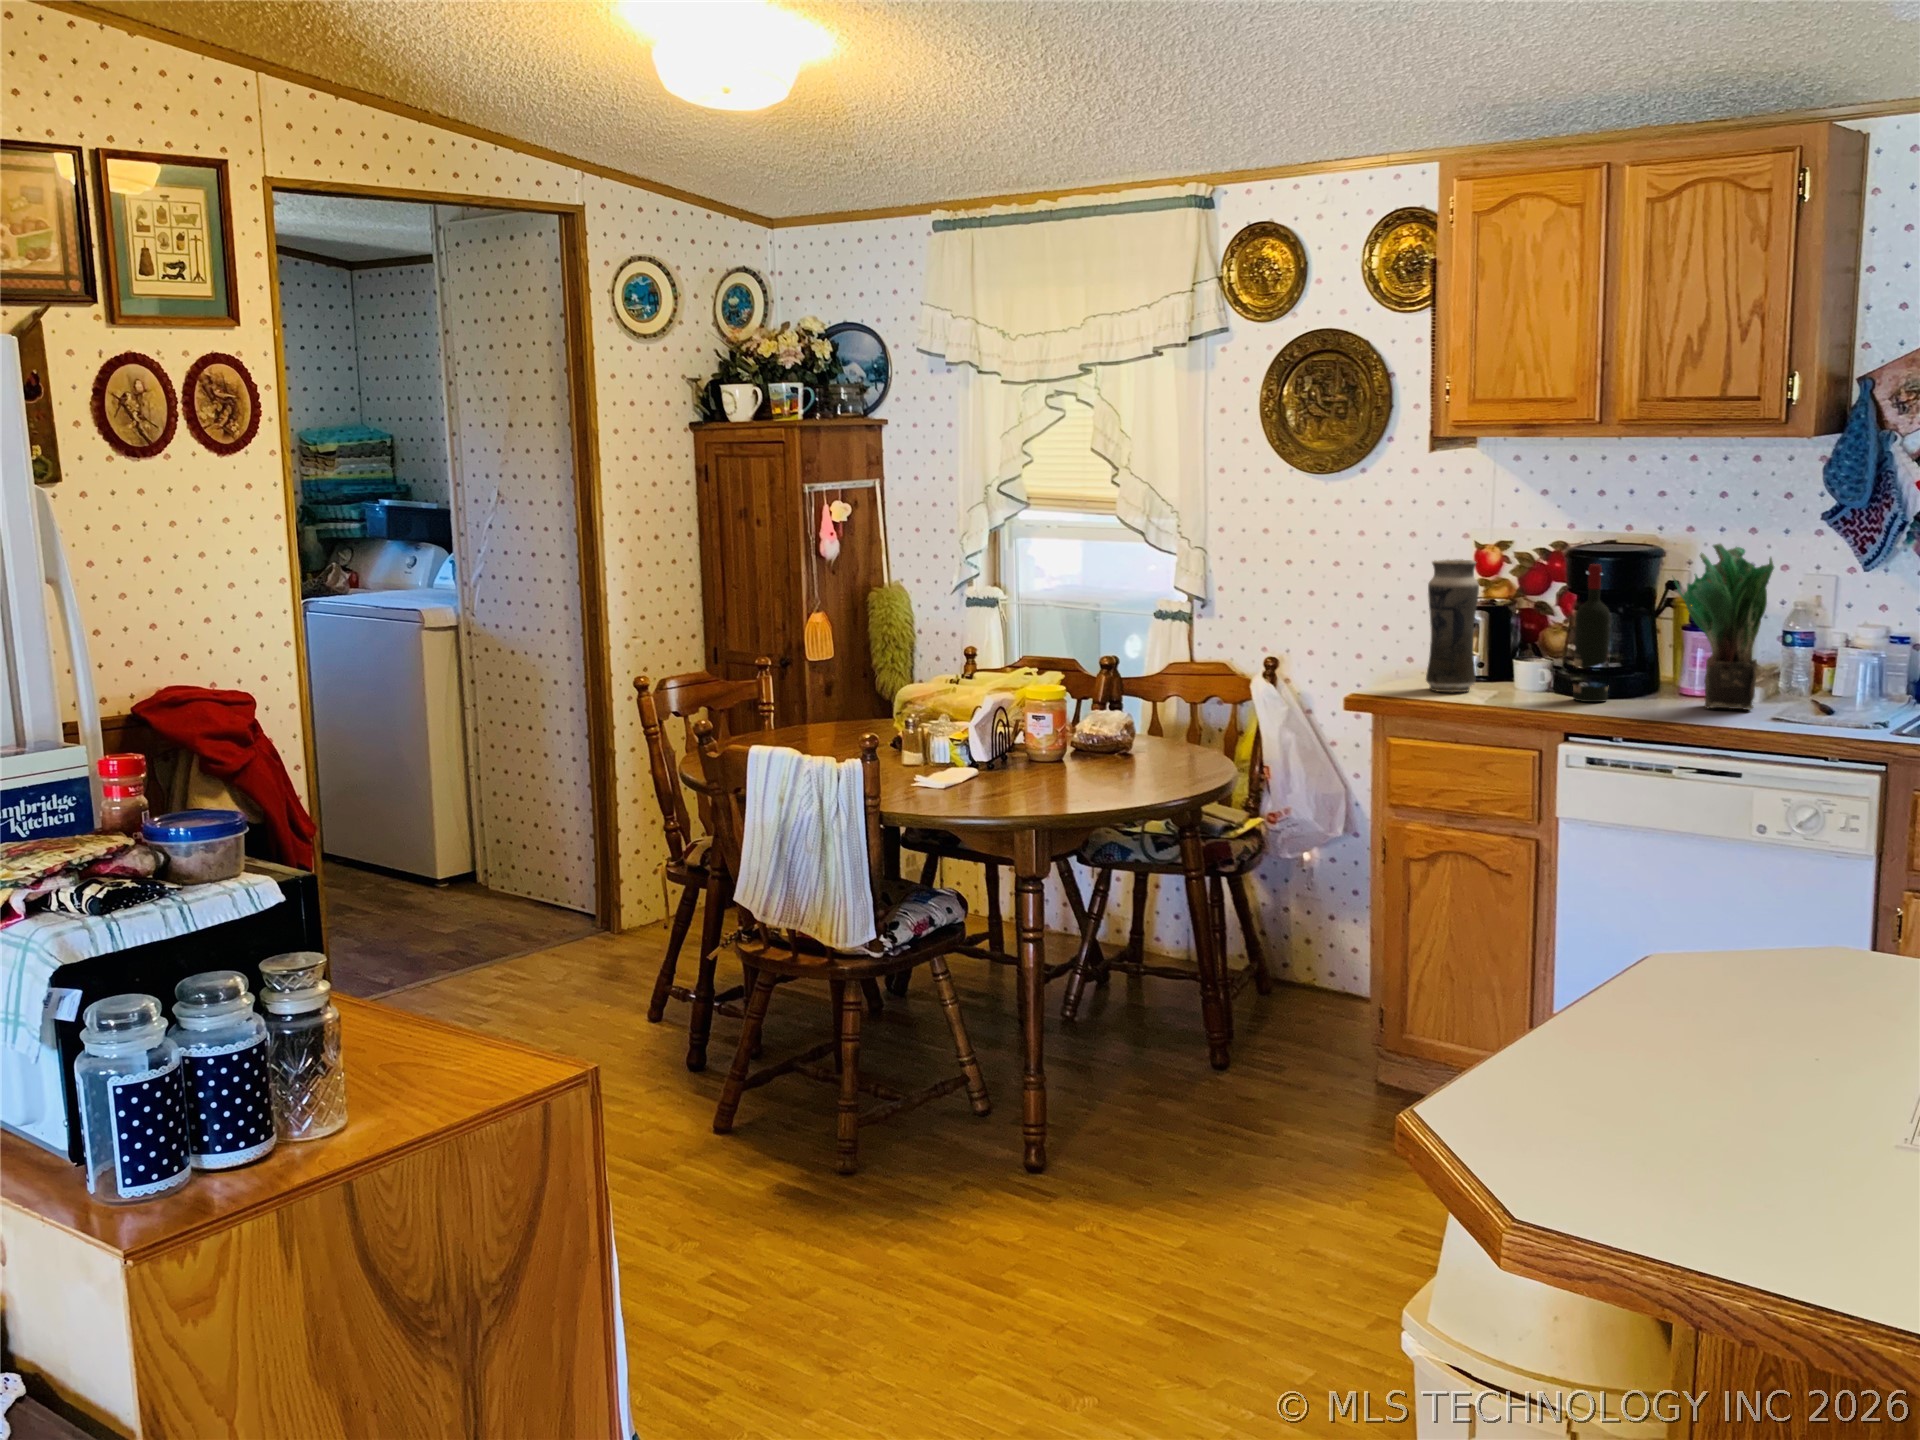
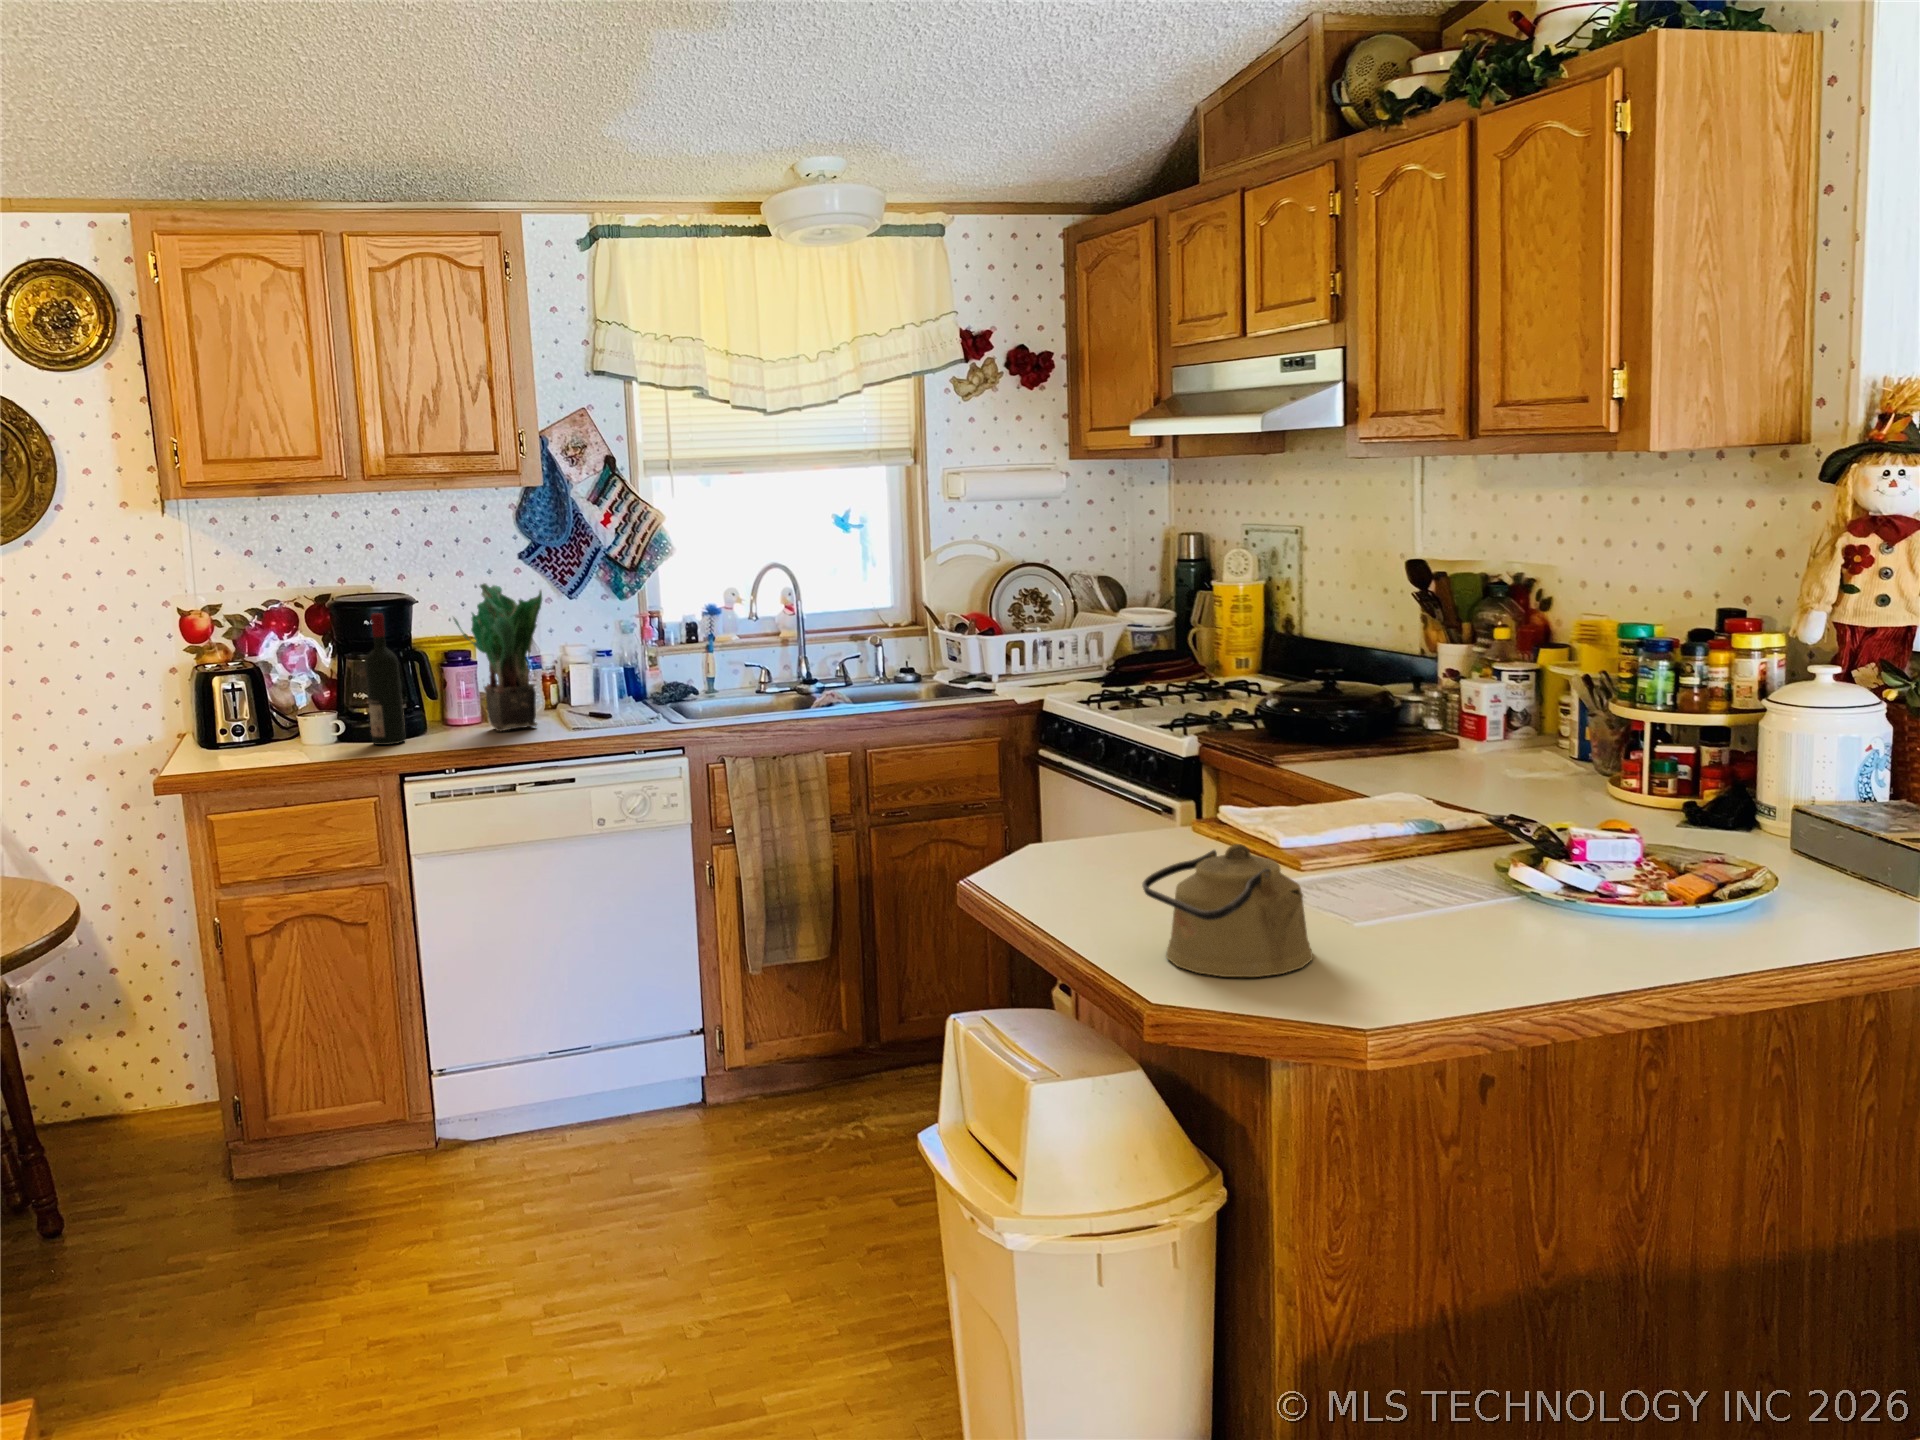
vase: present [1426,559,1479,692] -> none [199,623,265,761]
kettle: none [1621,962,1837,1137] -> present [1142,844,1313,977]

